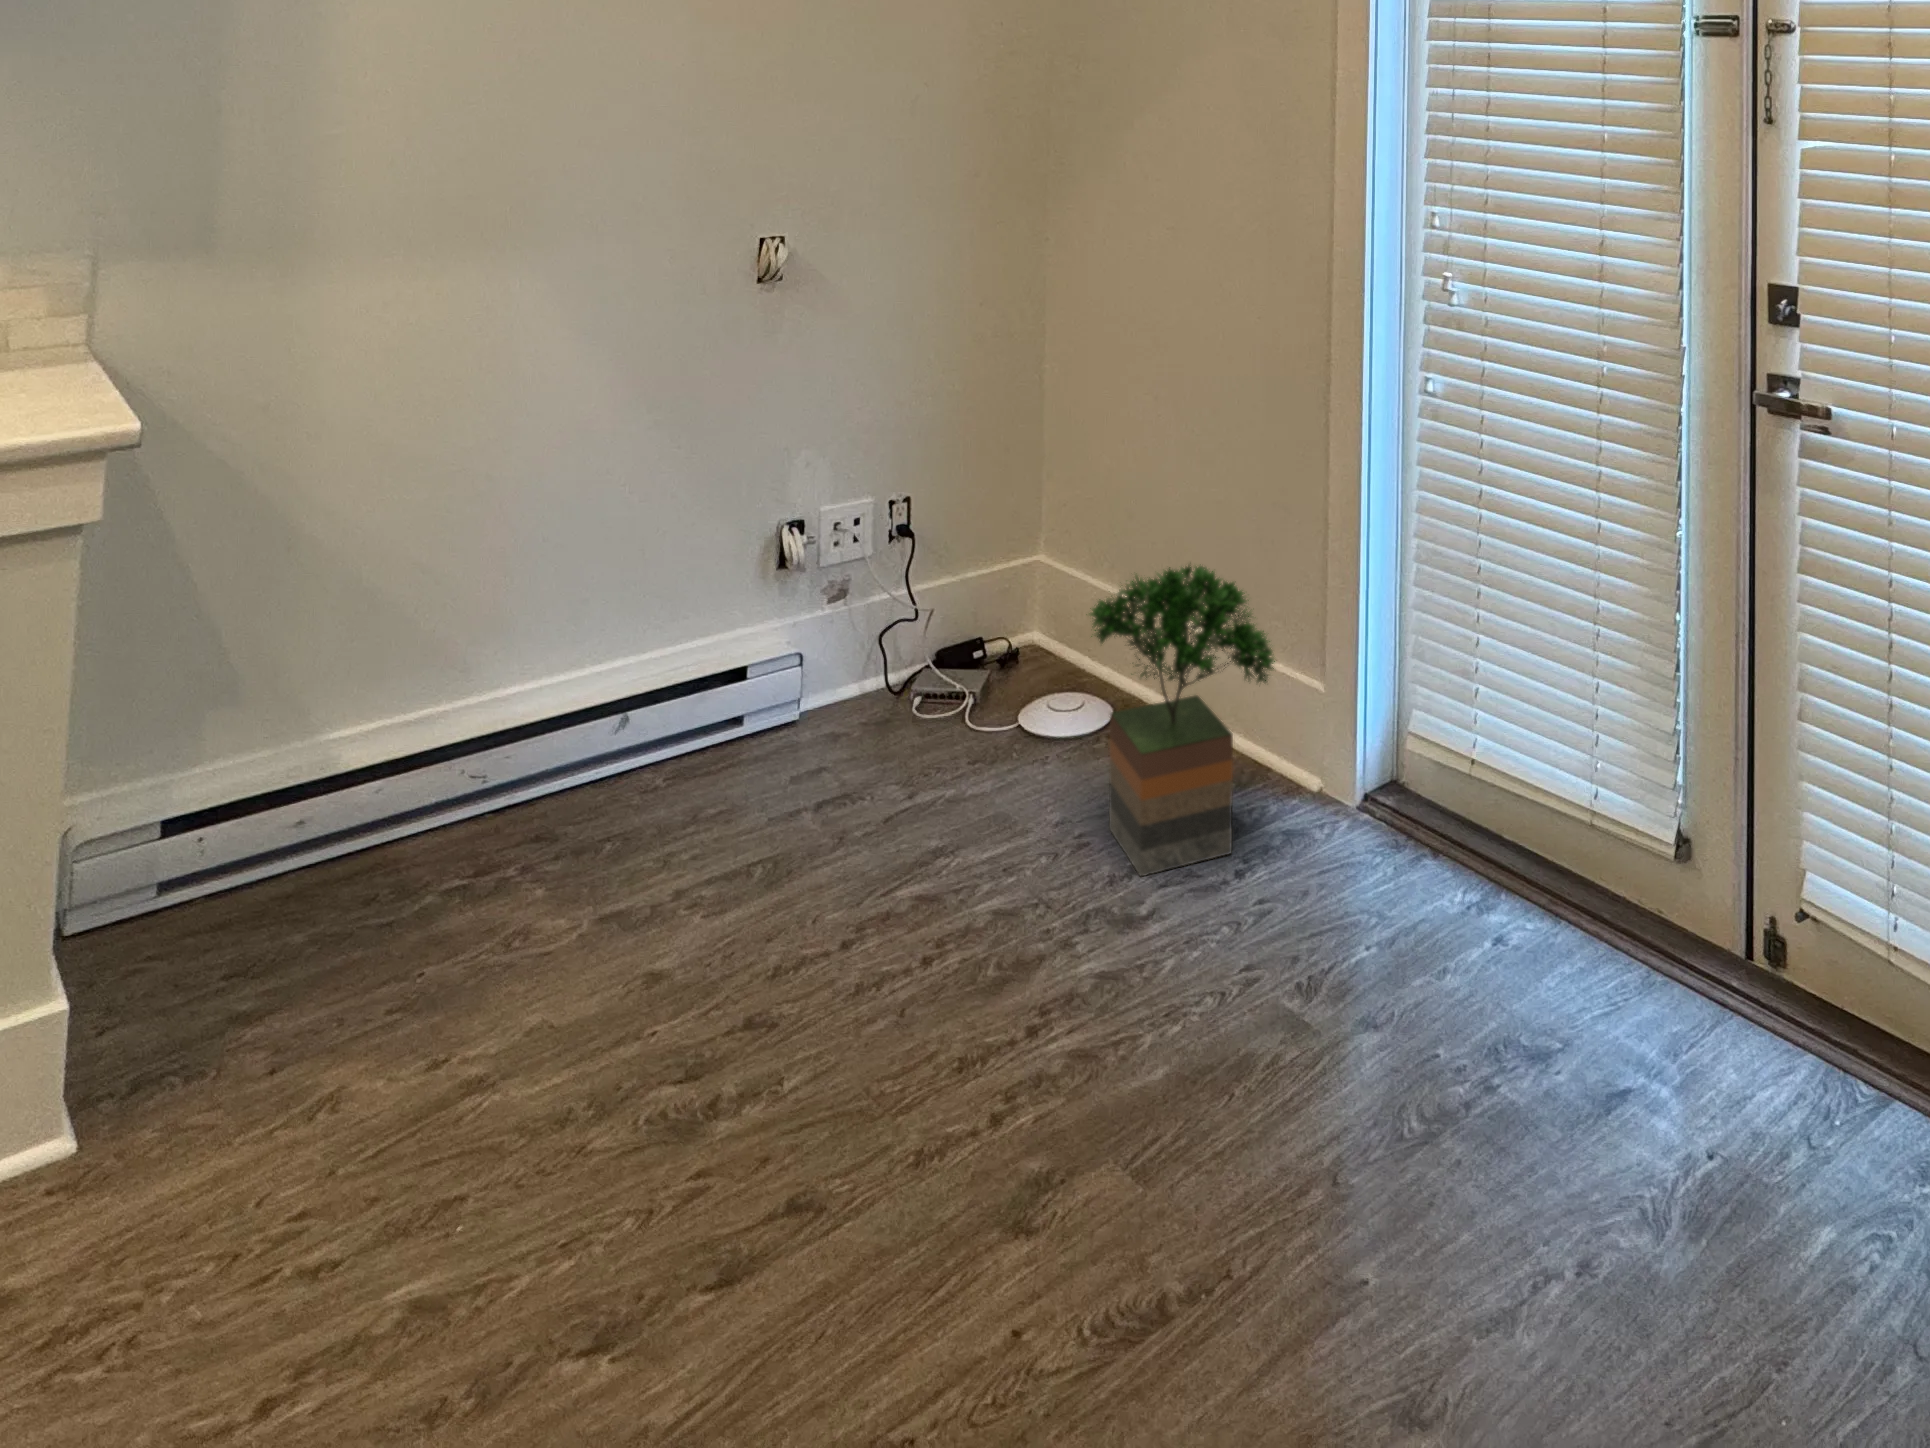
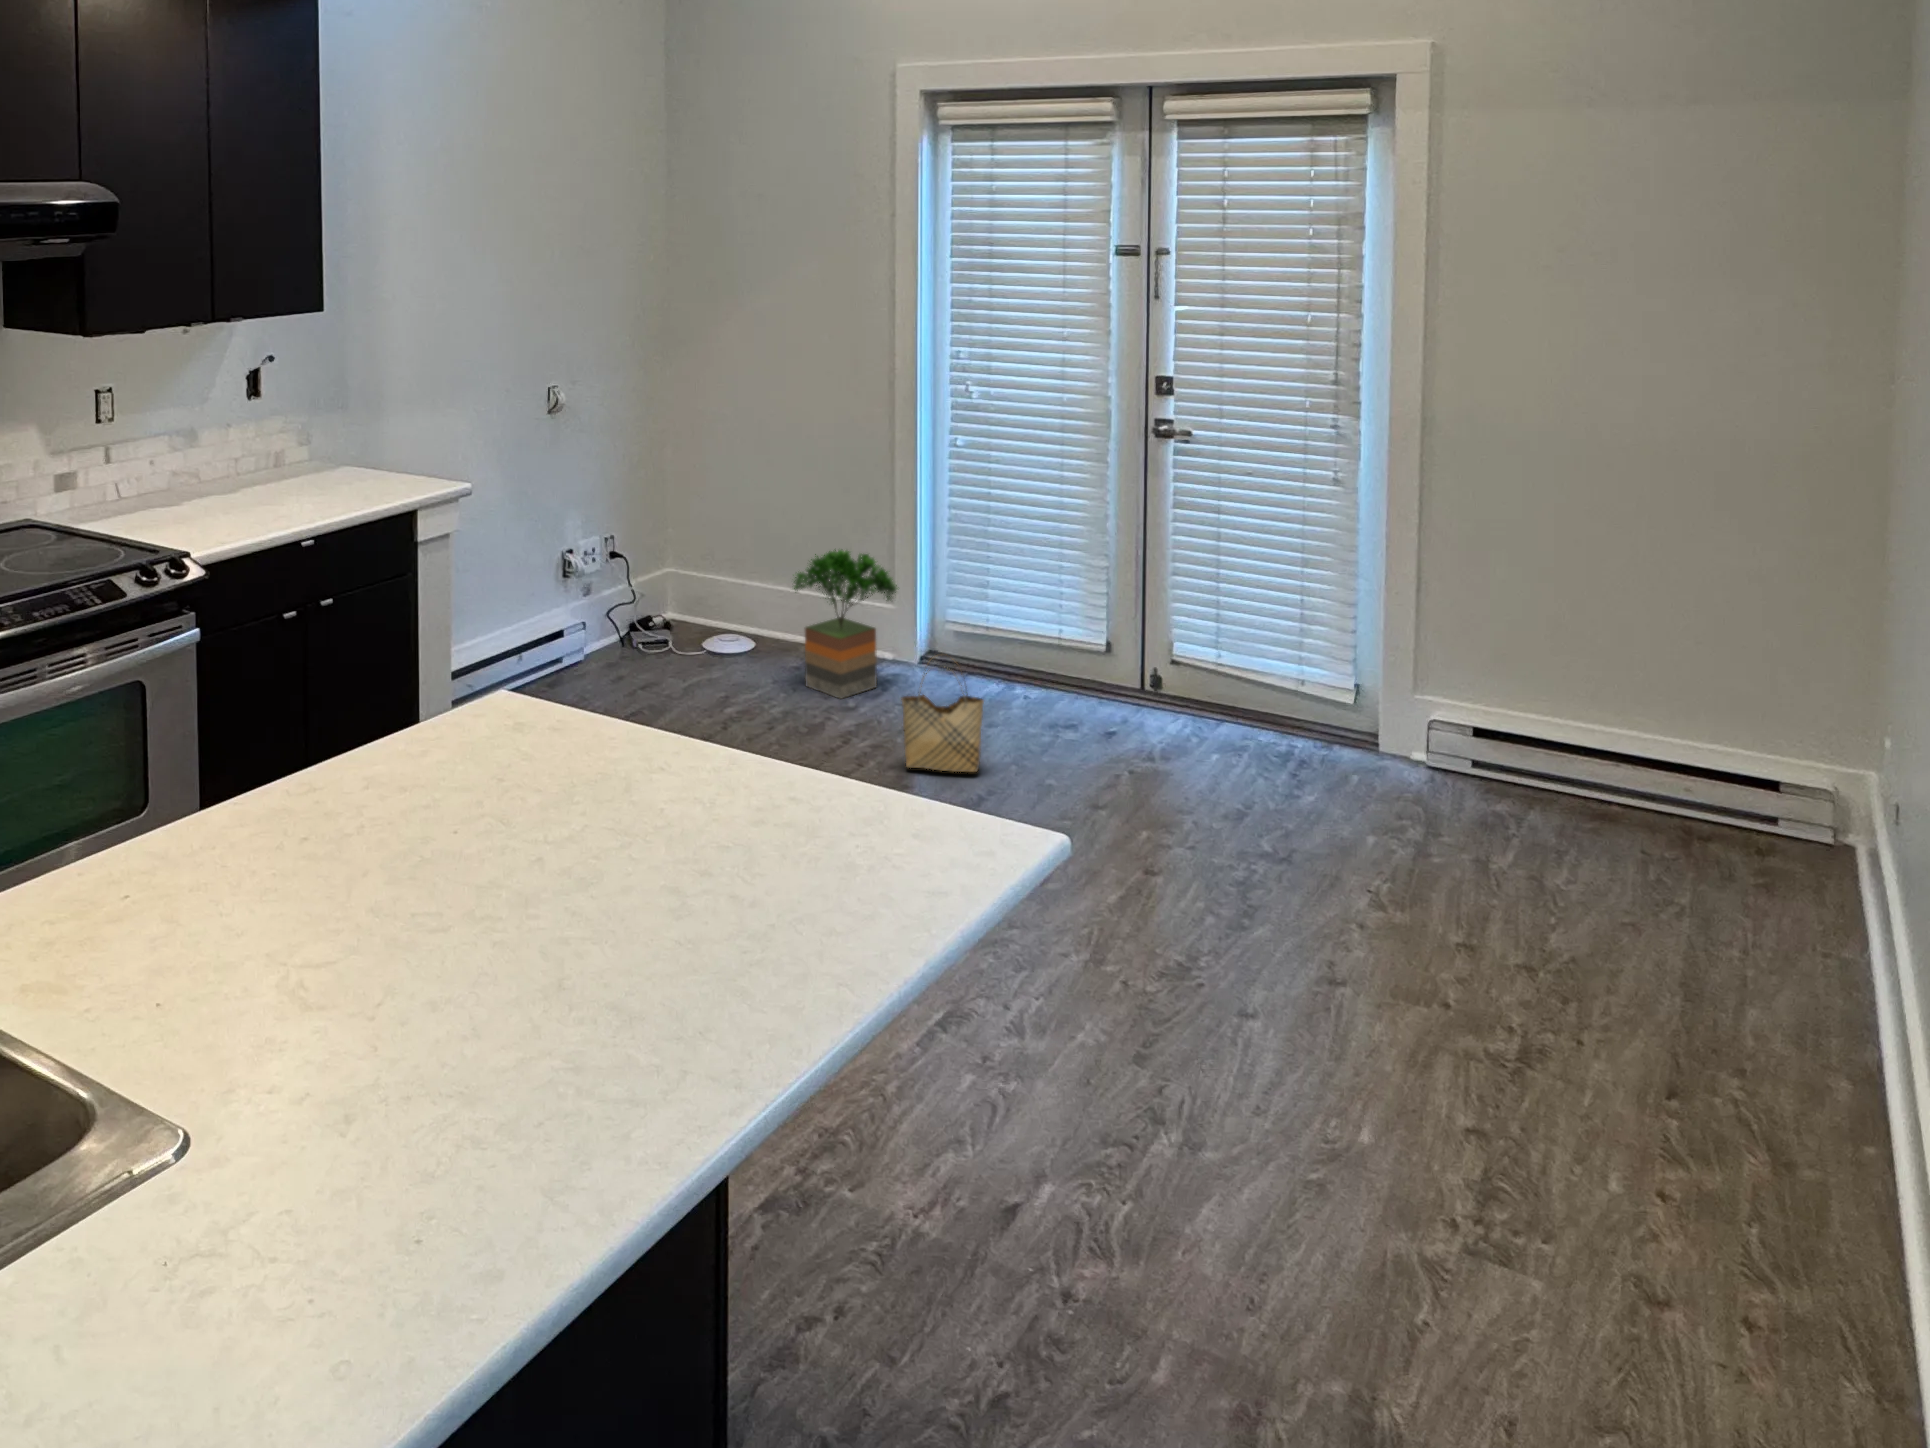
woven basket: none [1073,870,1252,1195] -> present [901,655,984,772]

